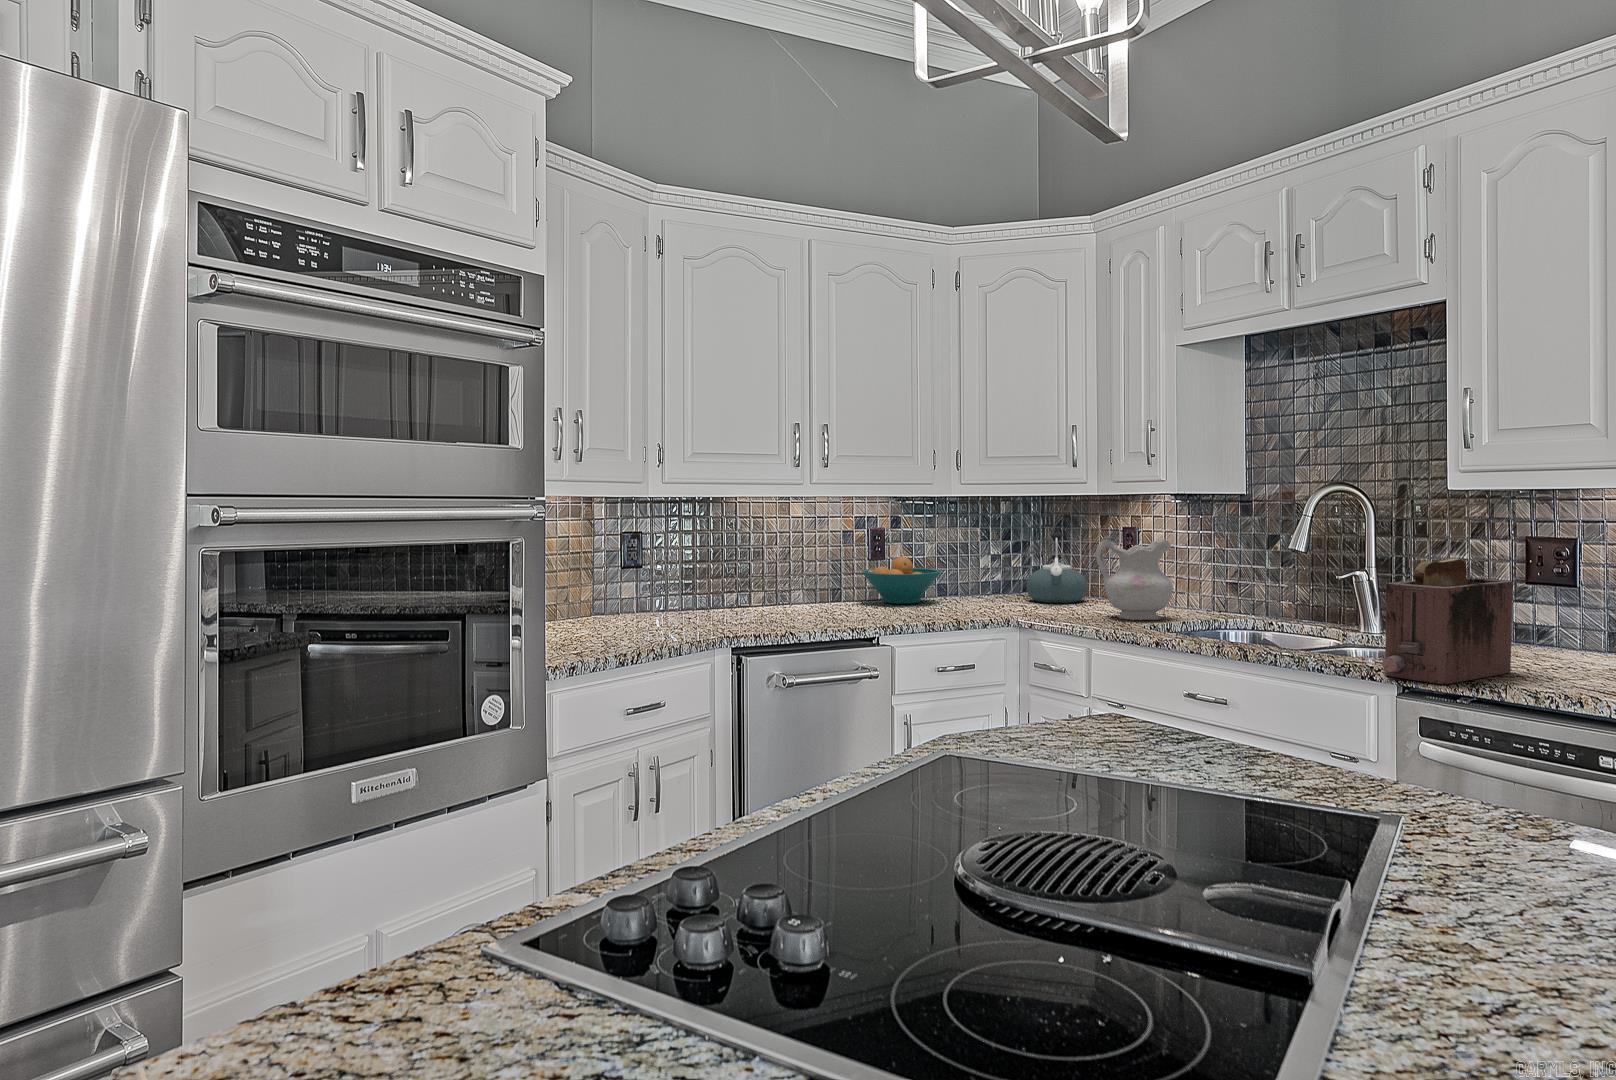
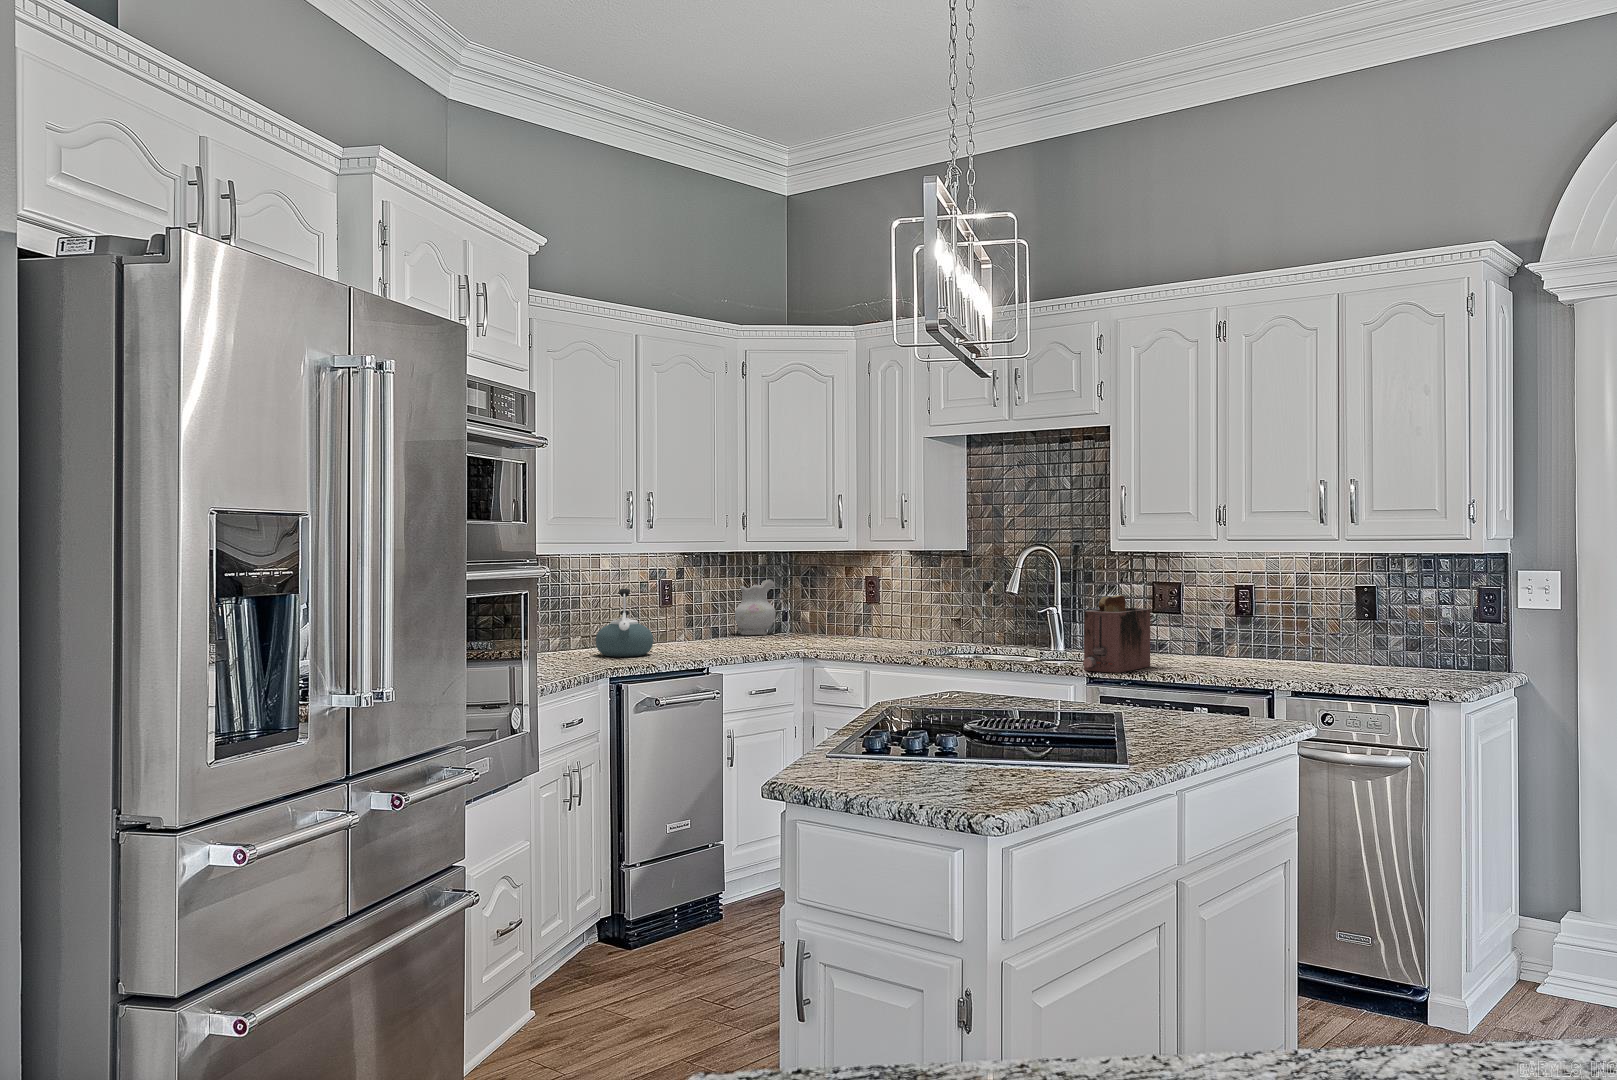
kettle: present [1026,533,1087,603] -> present [596,589,653,657]
ceramic pitcher: present [1096,537,1173,620] -> present [735,579,776,635]
fruit bowl: present [862,557,941,604] -> none [656,603,726,644]

